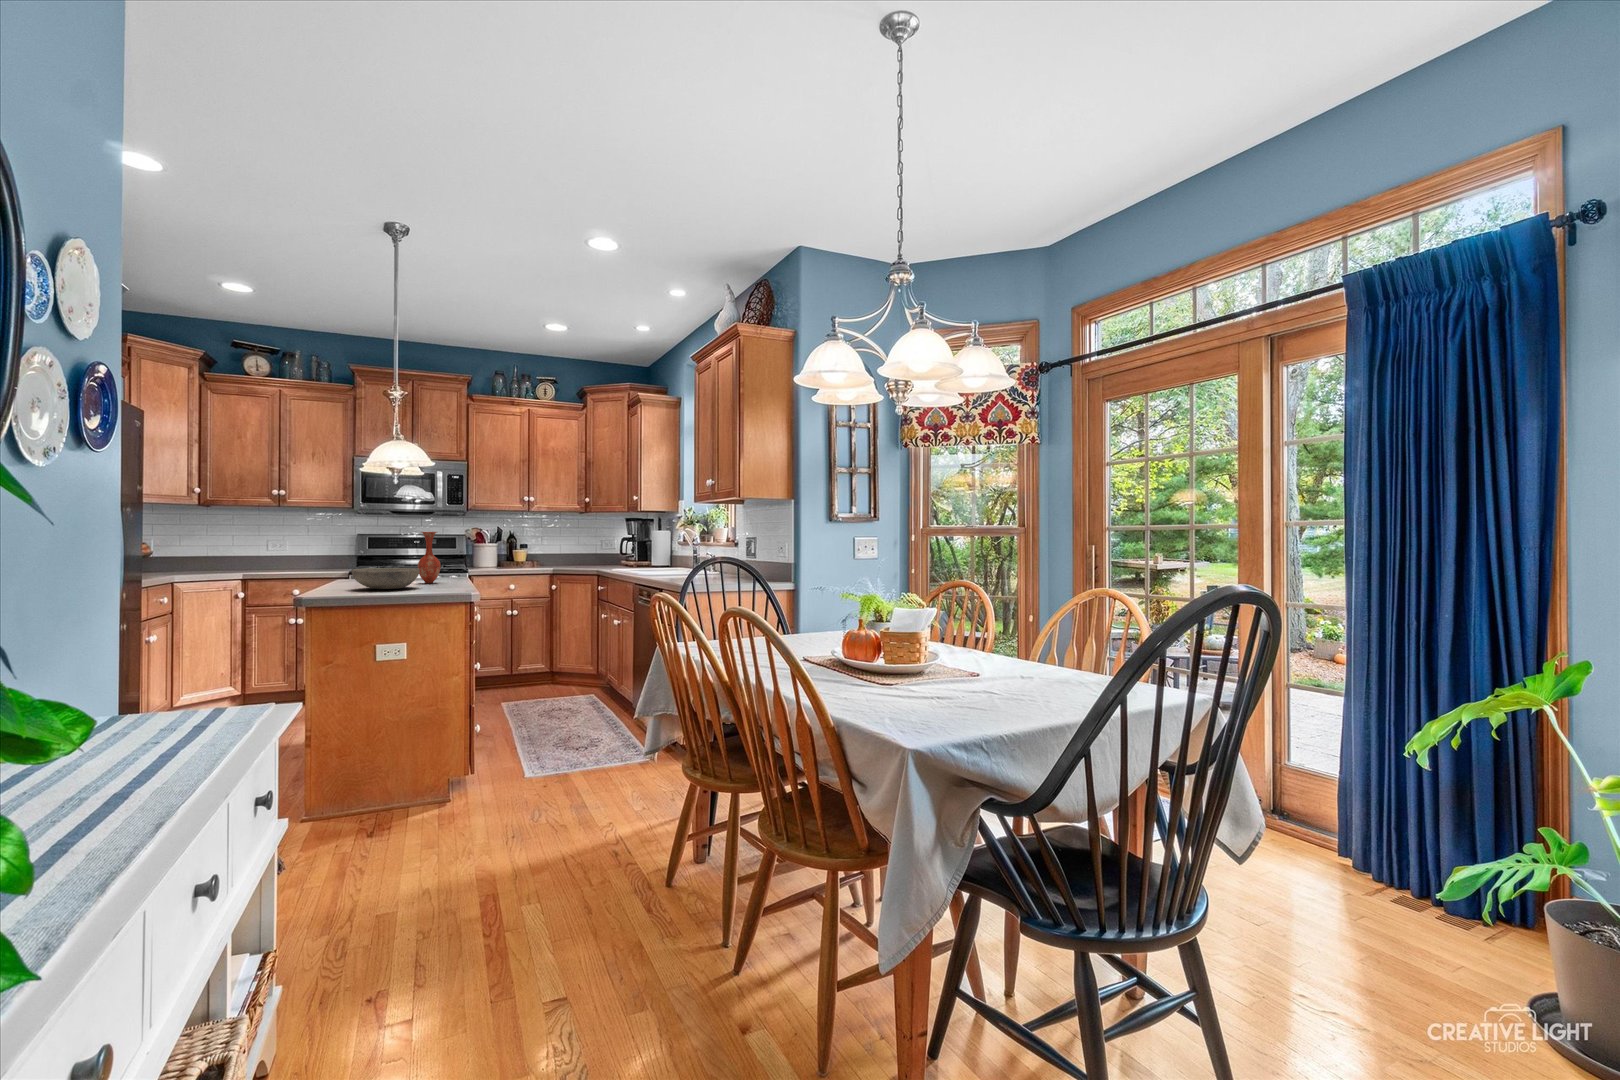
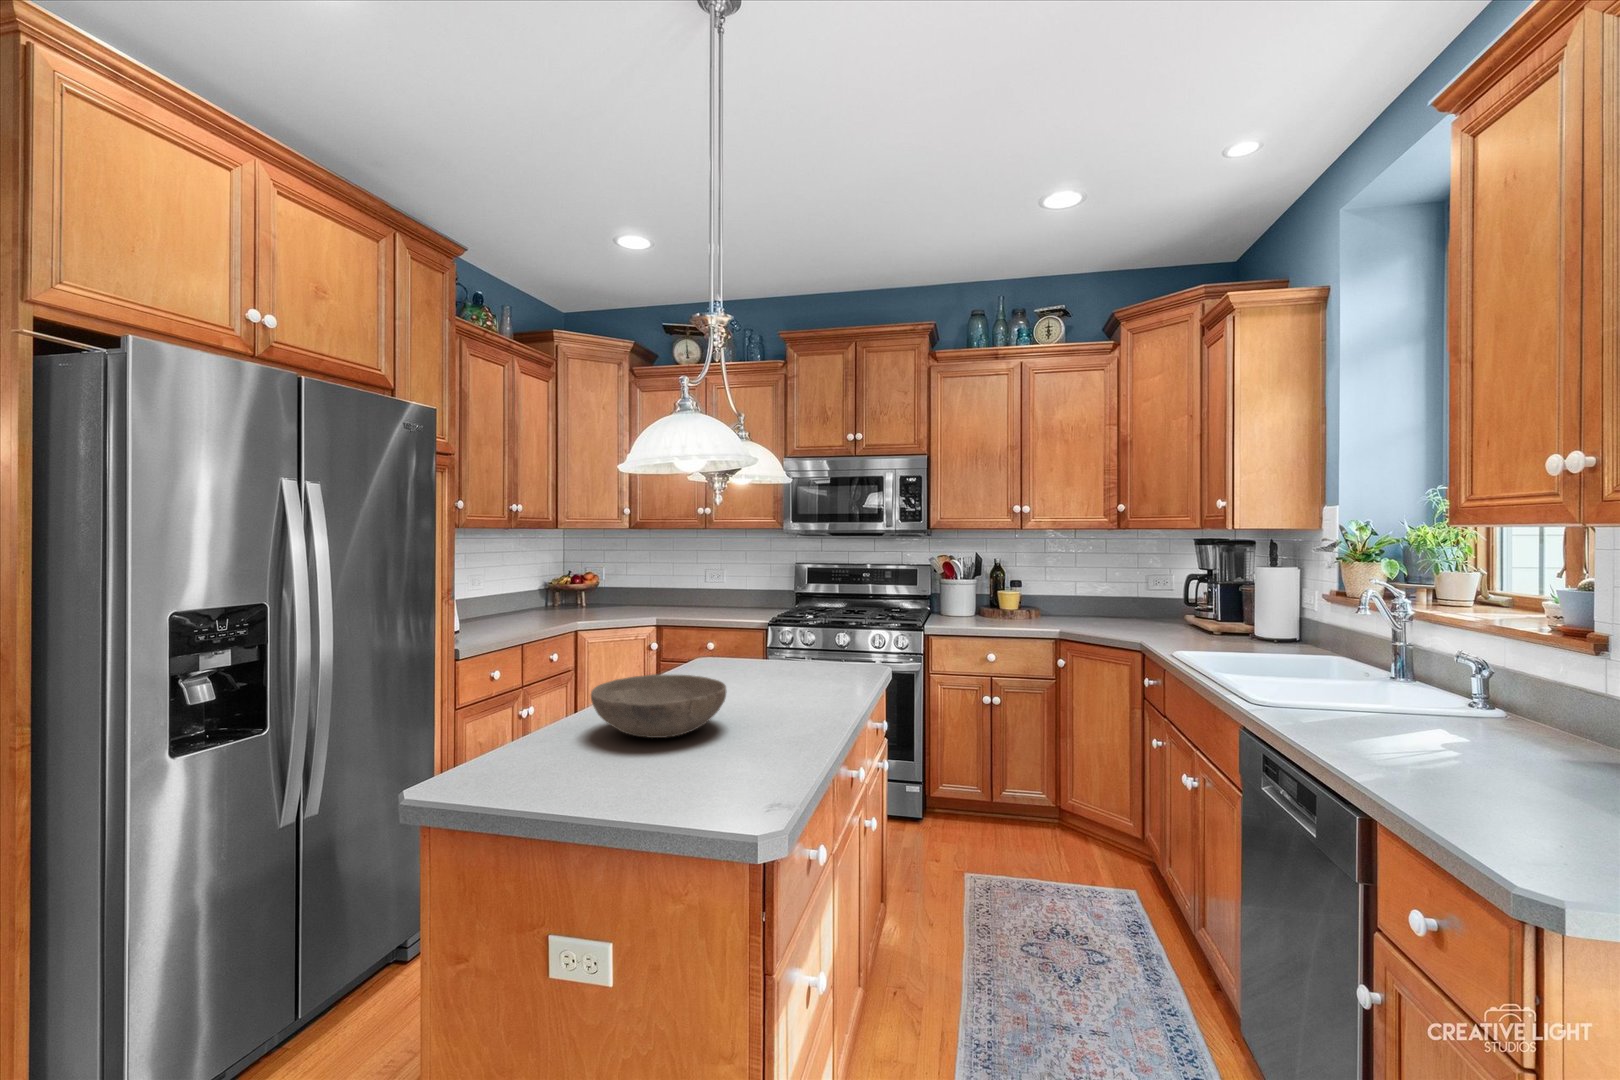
vase: present [418,532,441,583] -> none [758,592,800,703]

